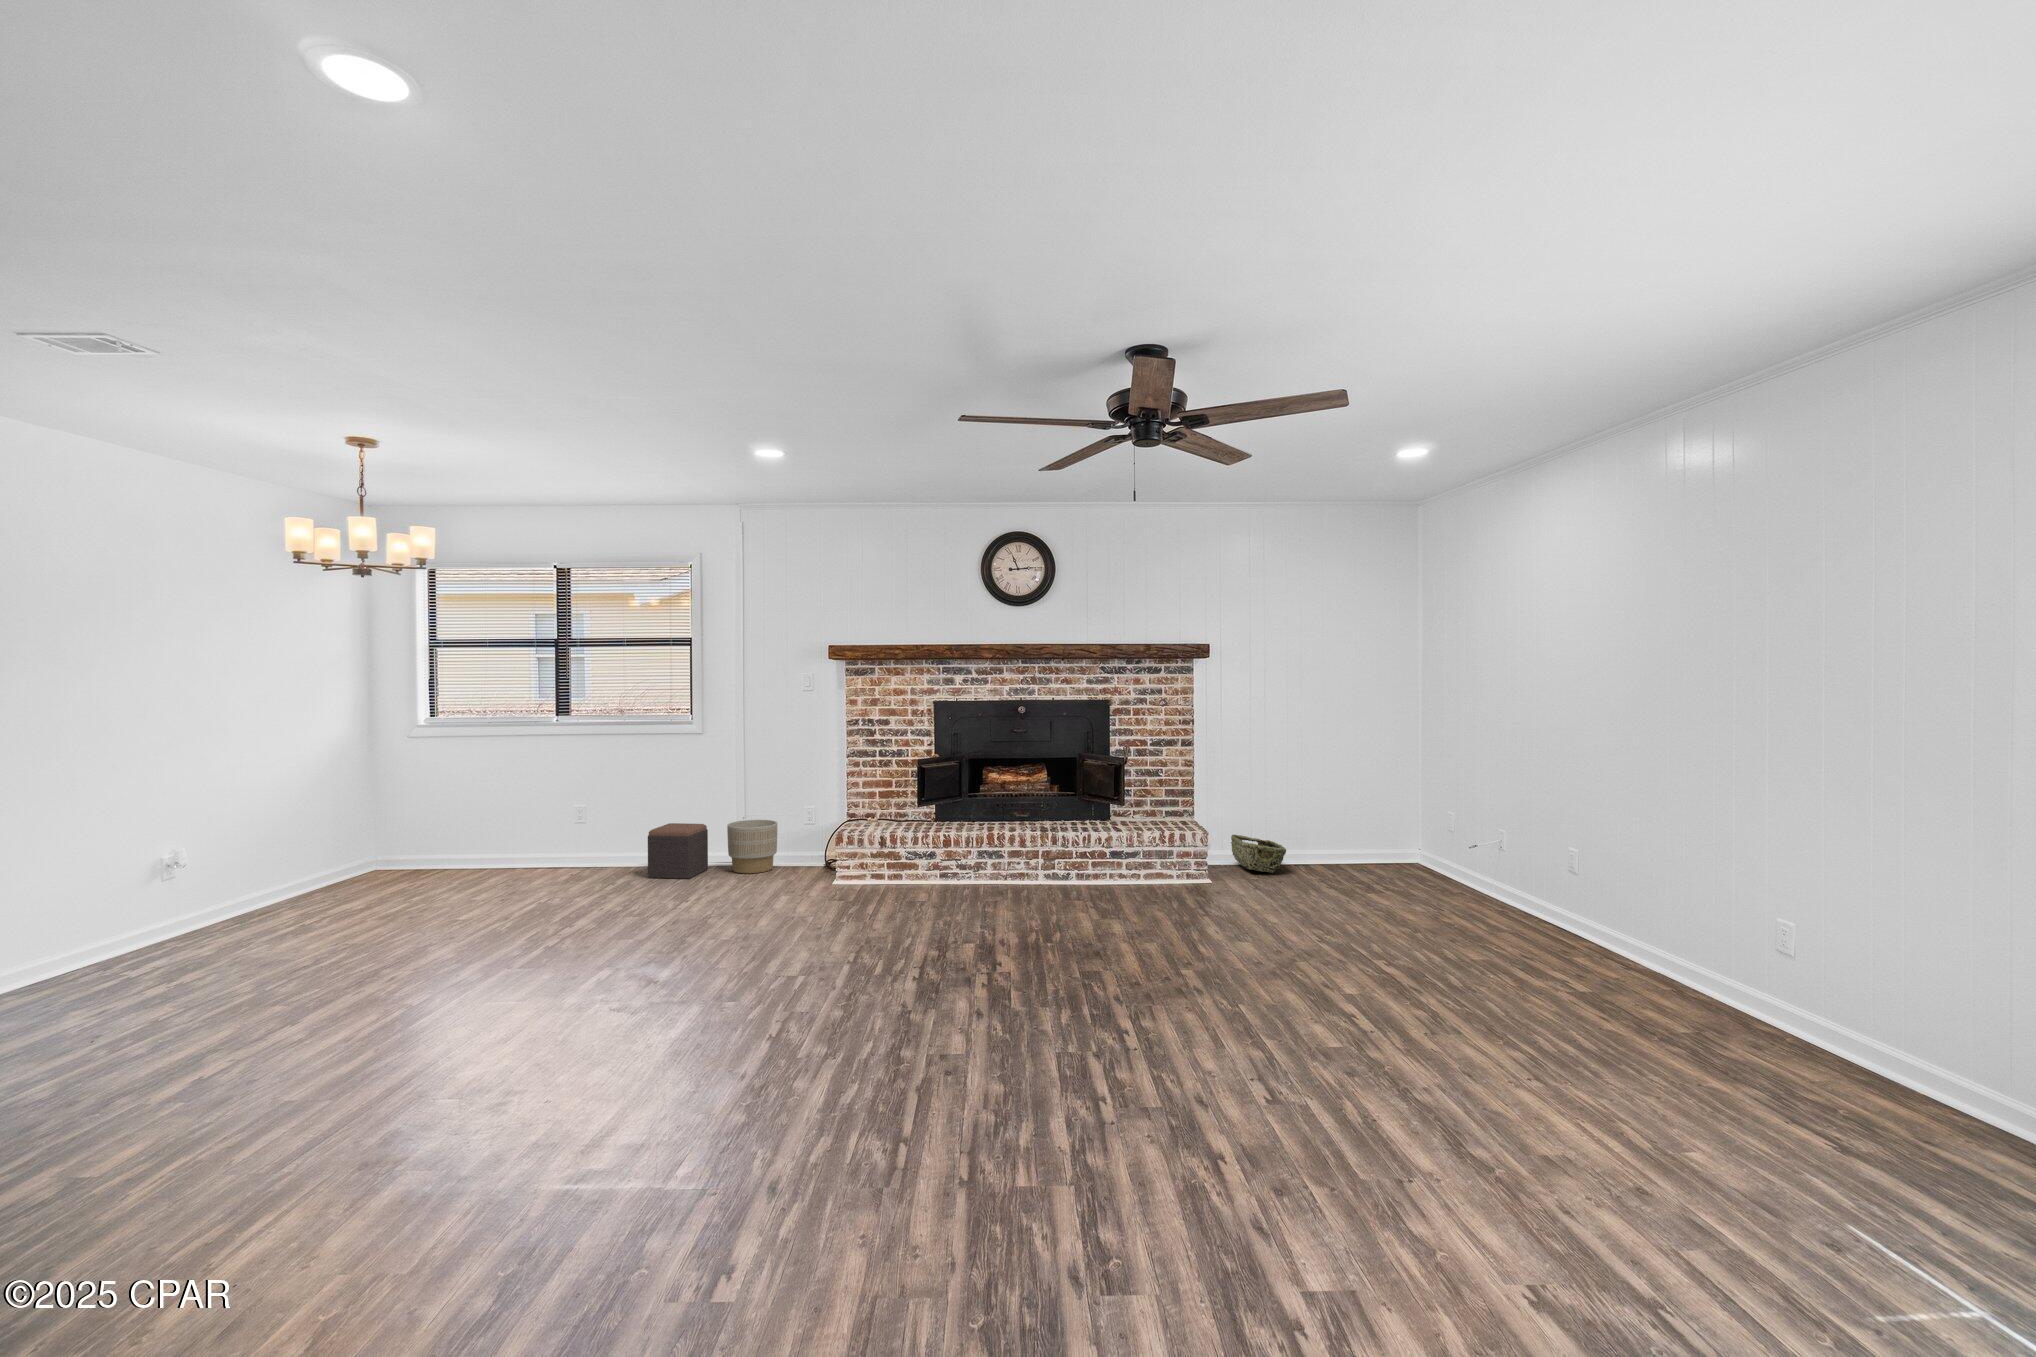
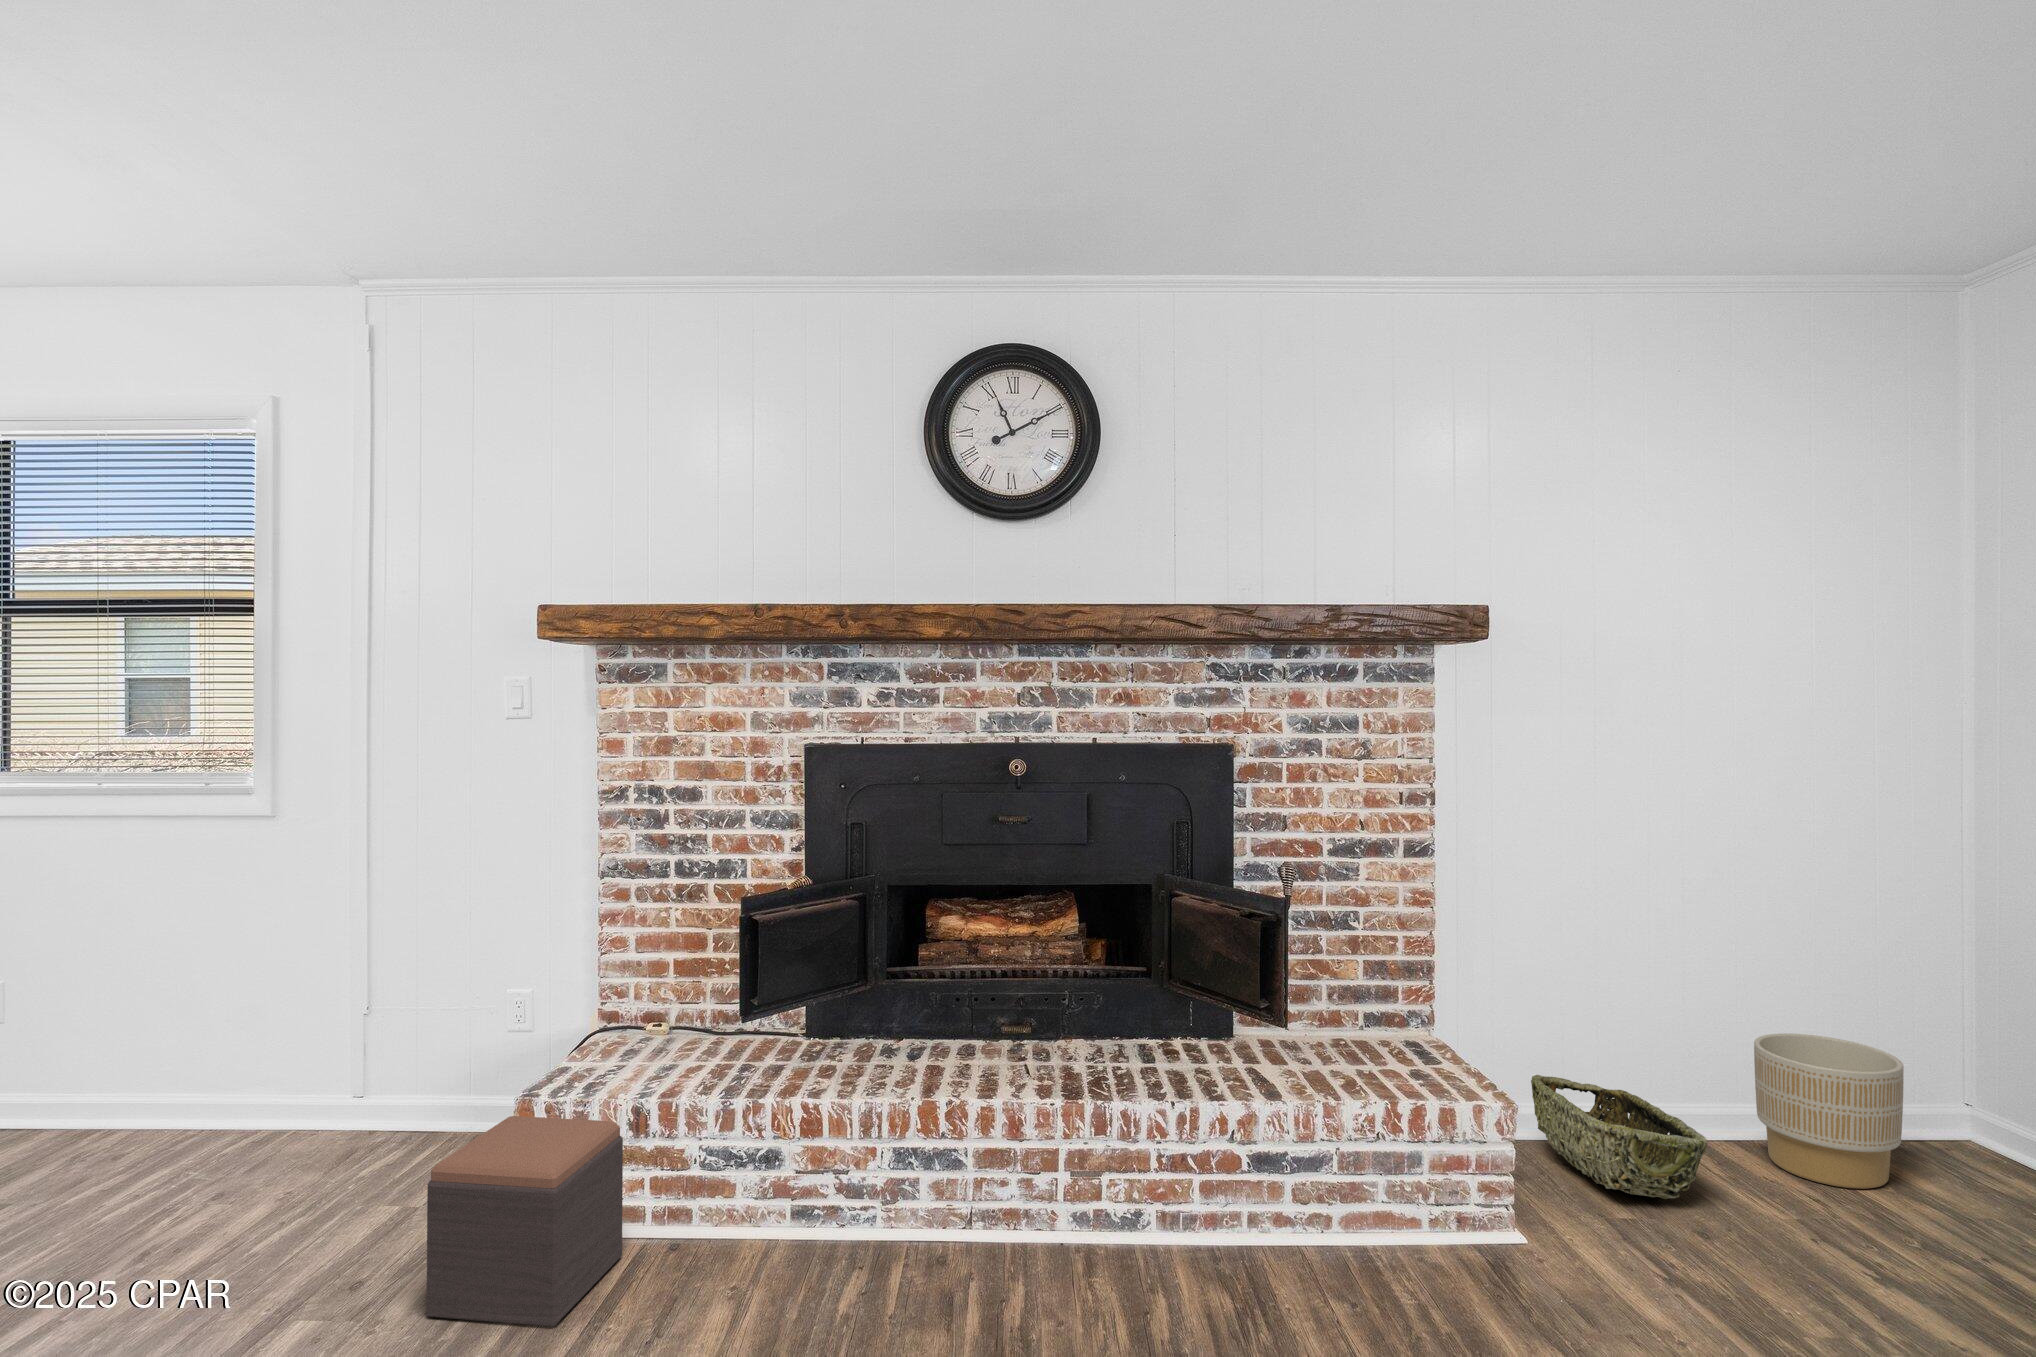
planter: present [727,820,777,874] -> present [1754,1033,1904,1189]
footstool: present [648,823,708,879] -> present [426,1116,623,1327]

